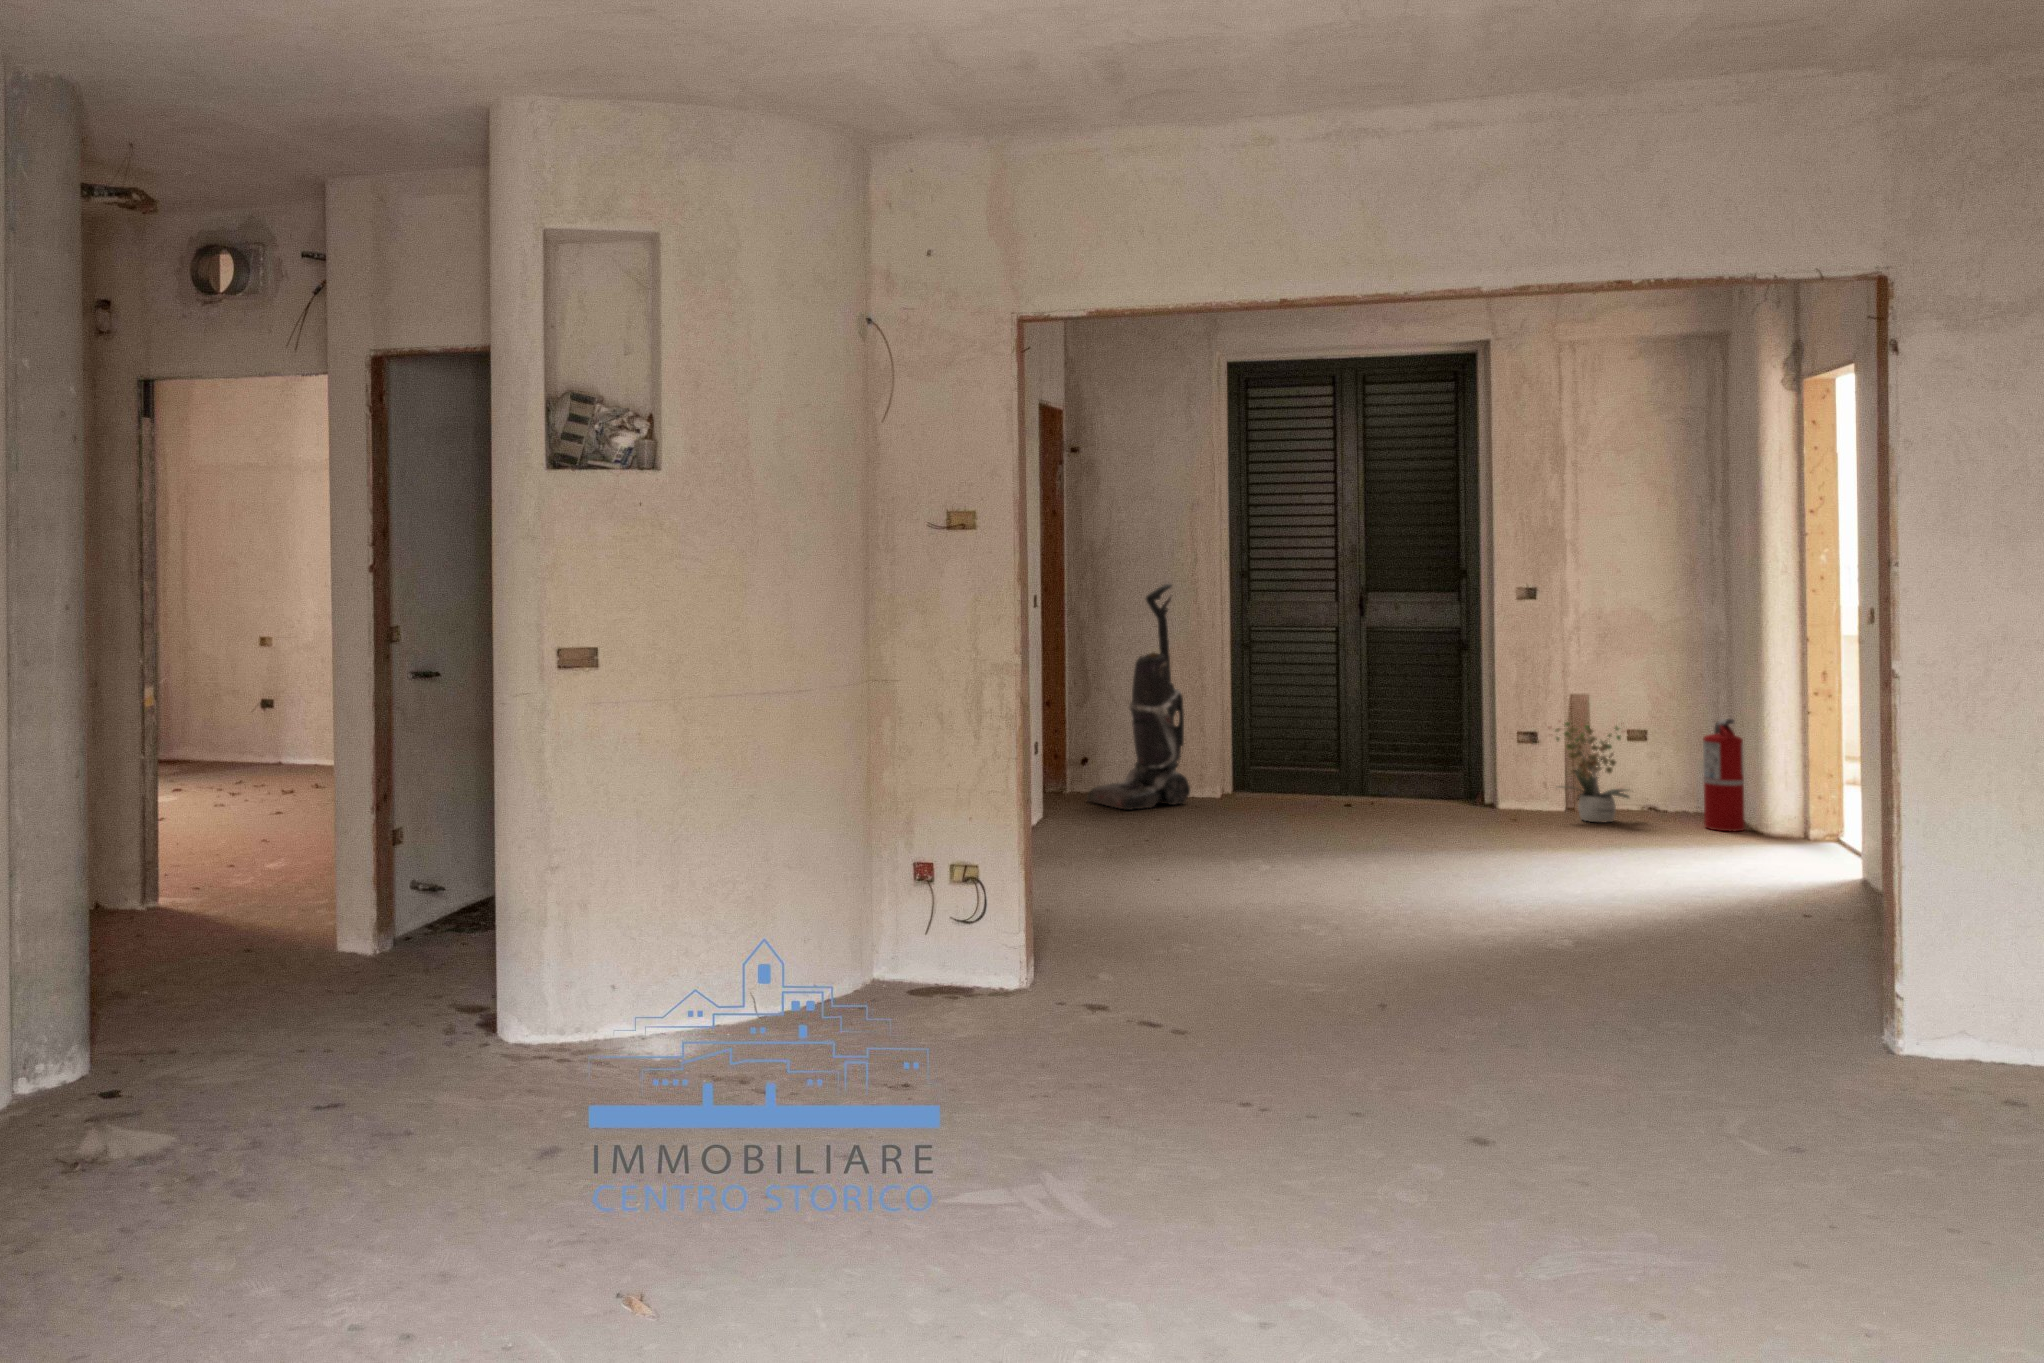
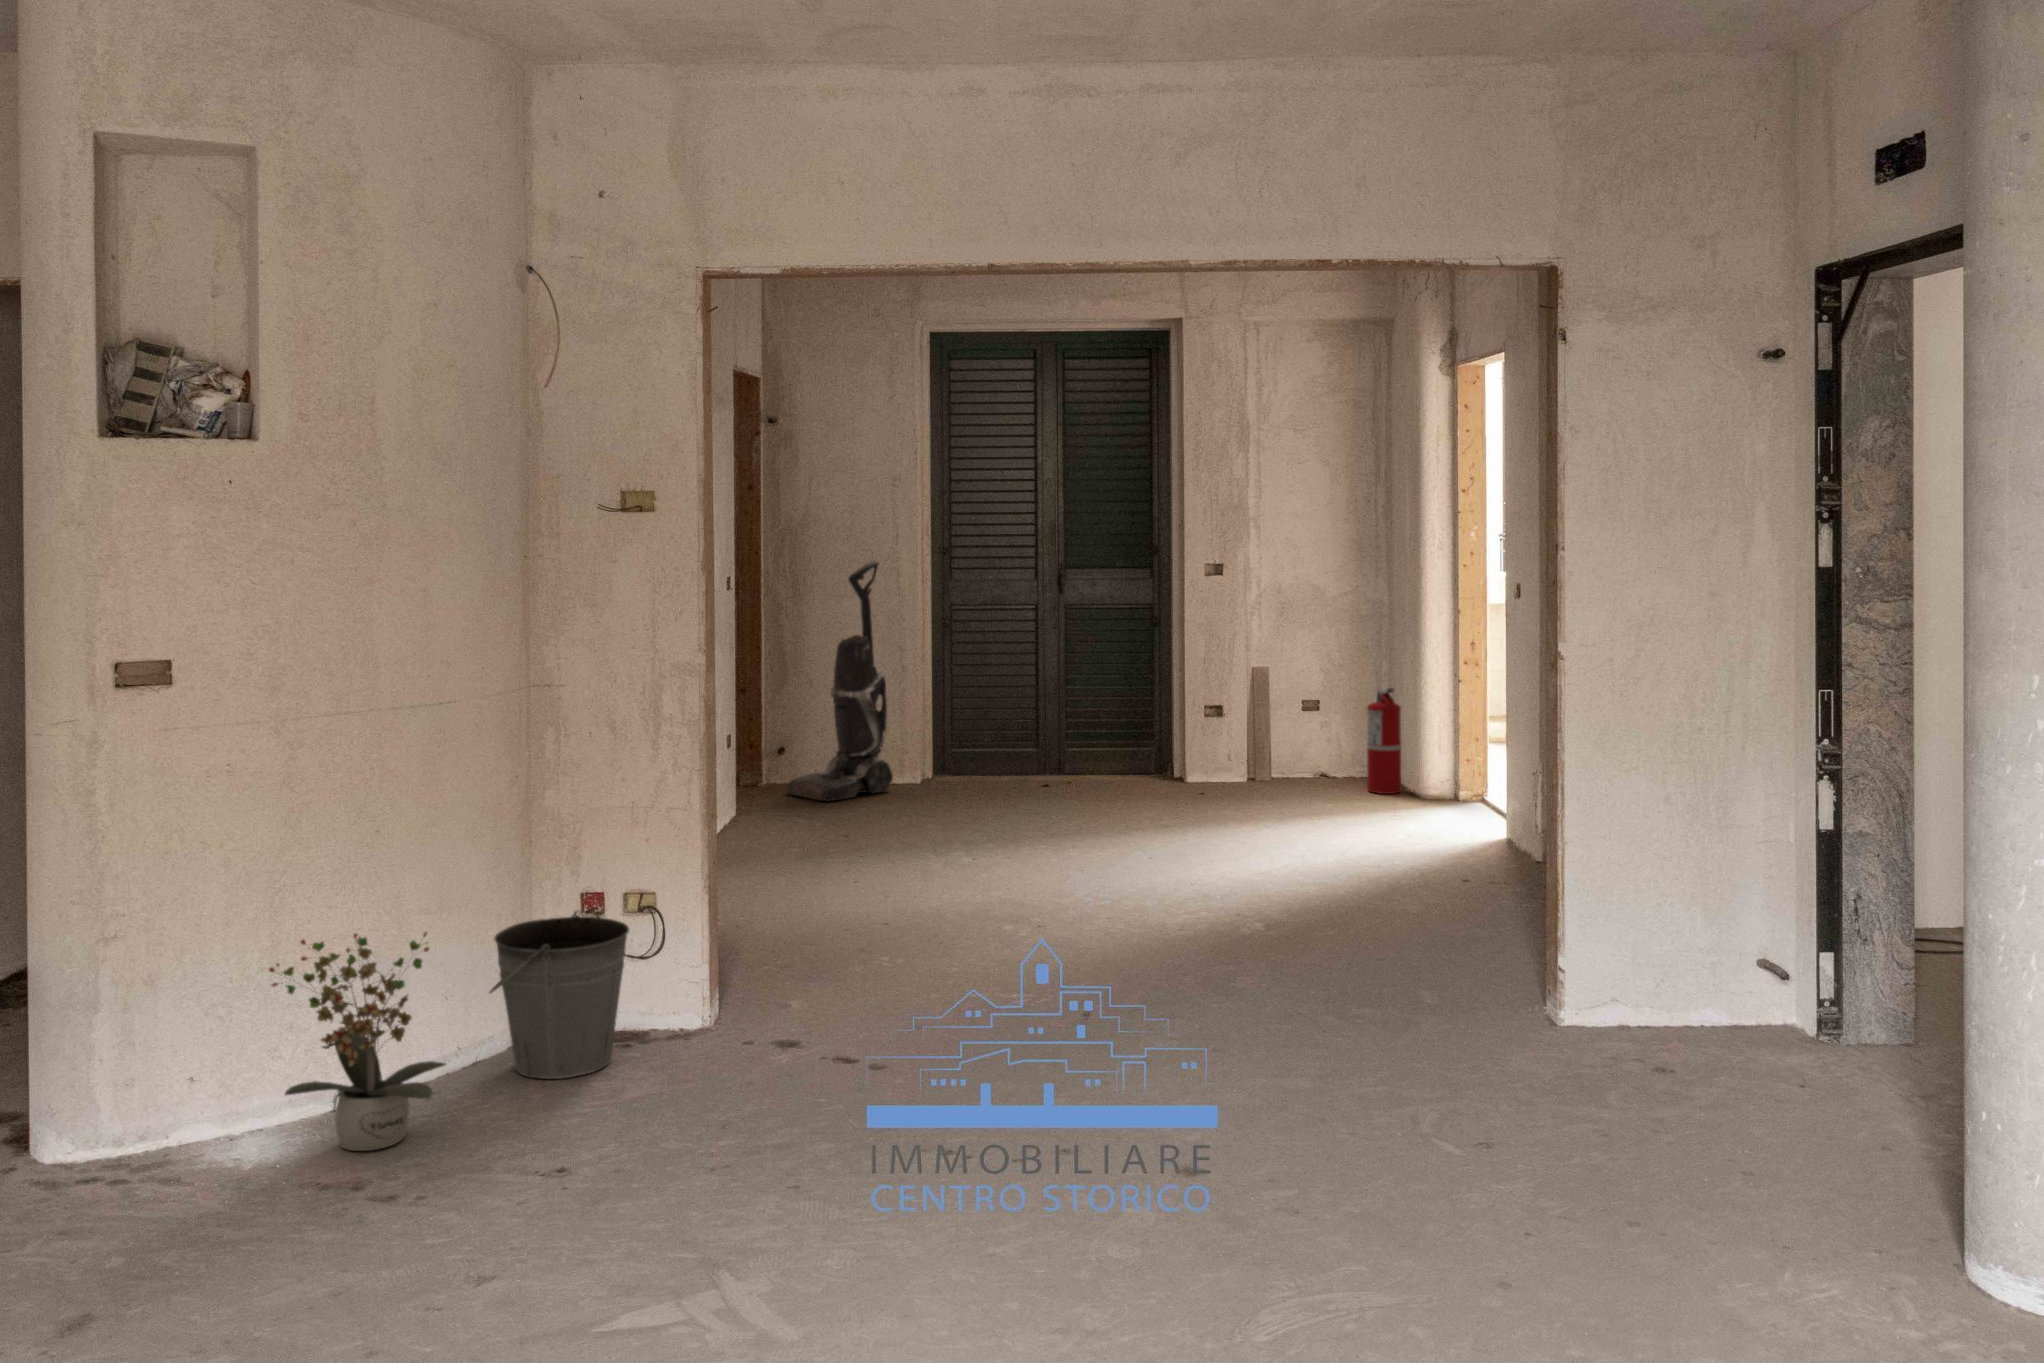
potted plant: present [1556,722,1629,822] -> present [269,932,446,1151]
bucket: none [838,875,955,1016] -> present [489,911,629,1079]

